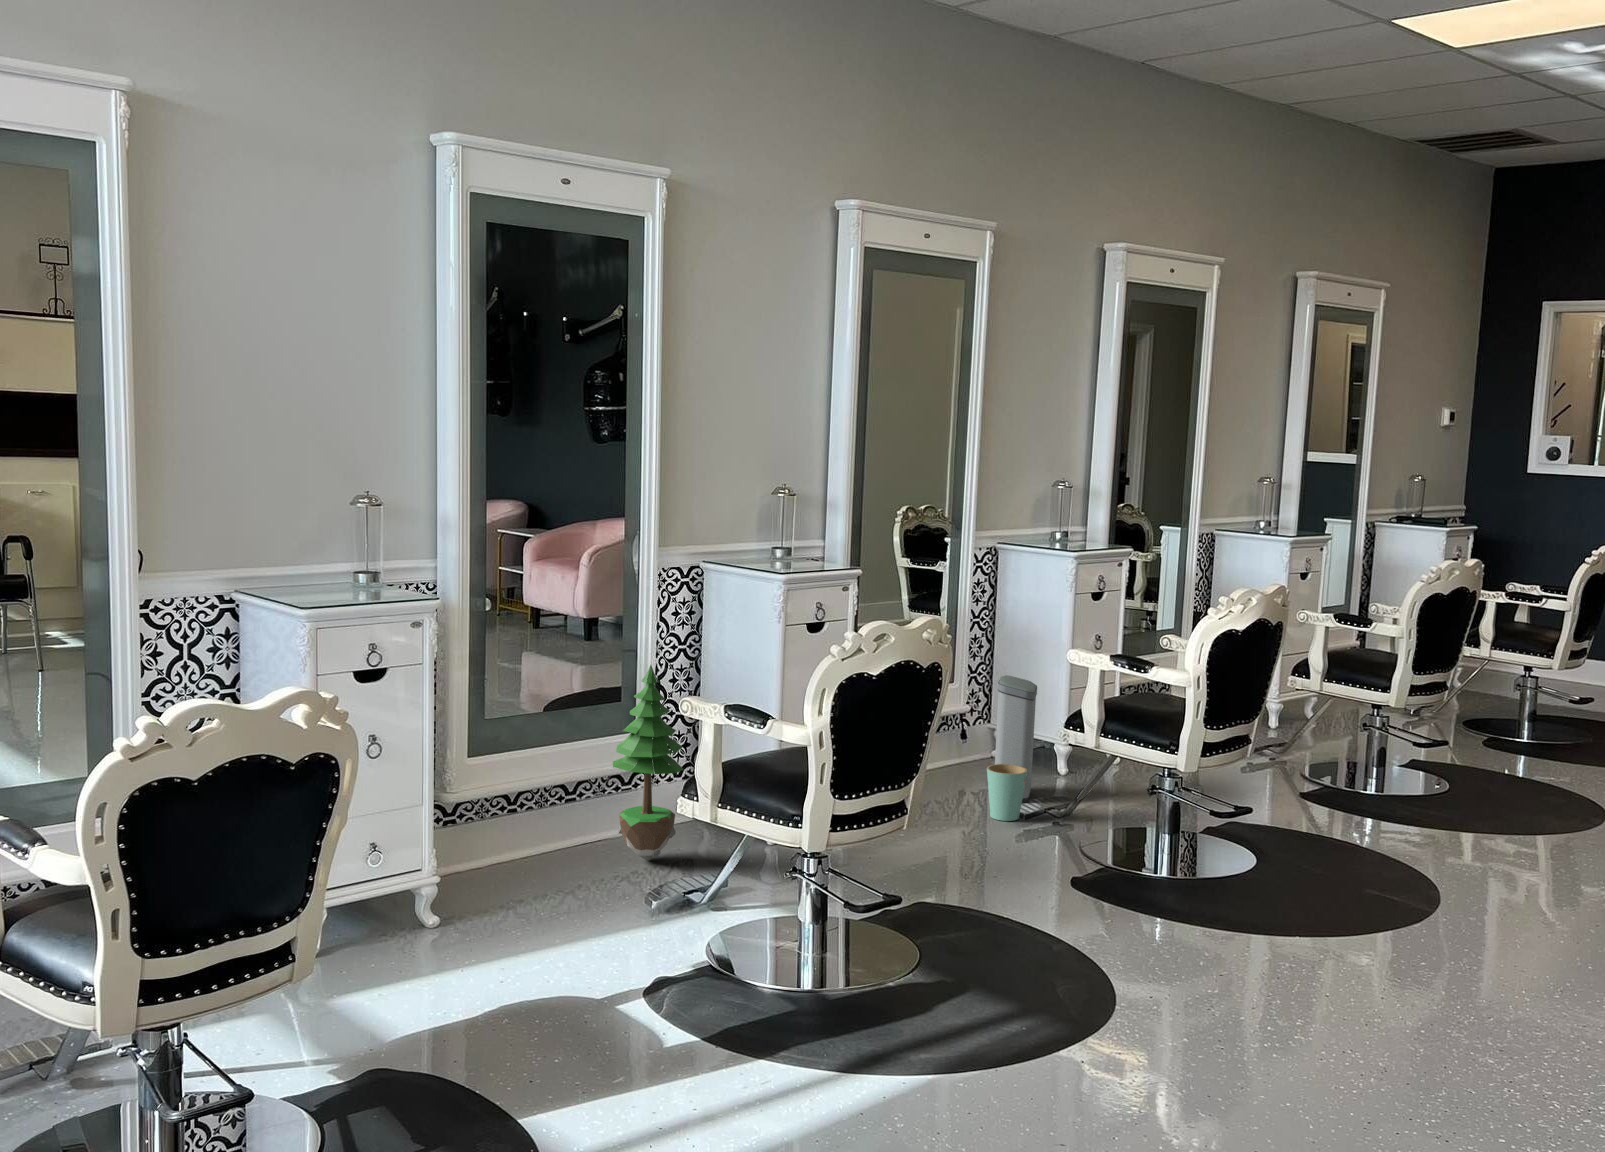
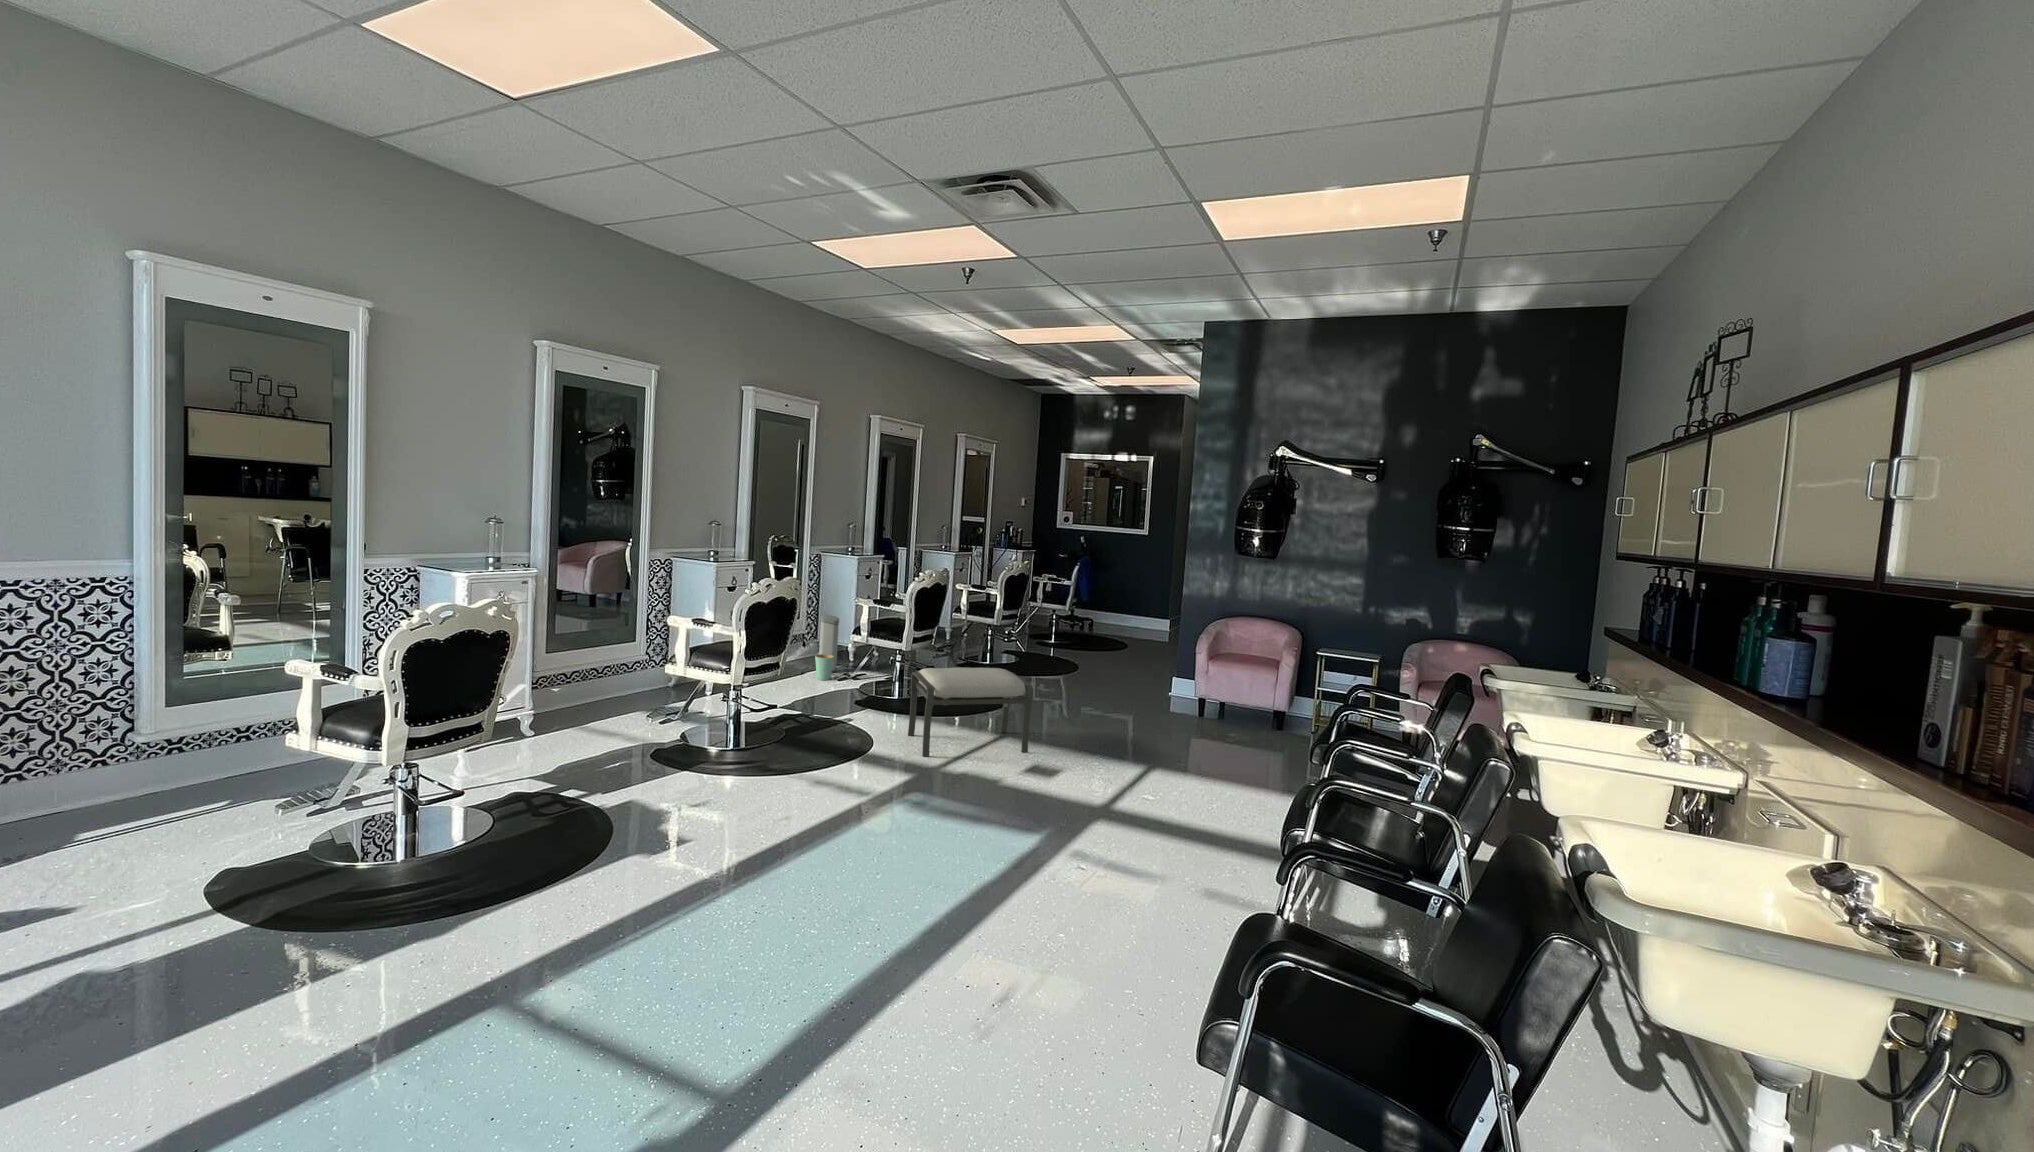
potted tree: present [613,665,683,860] -> none [626,606,664,703]
ottoman: none [1204,831,1545,1067] -> present [908,668,1033,756]

